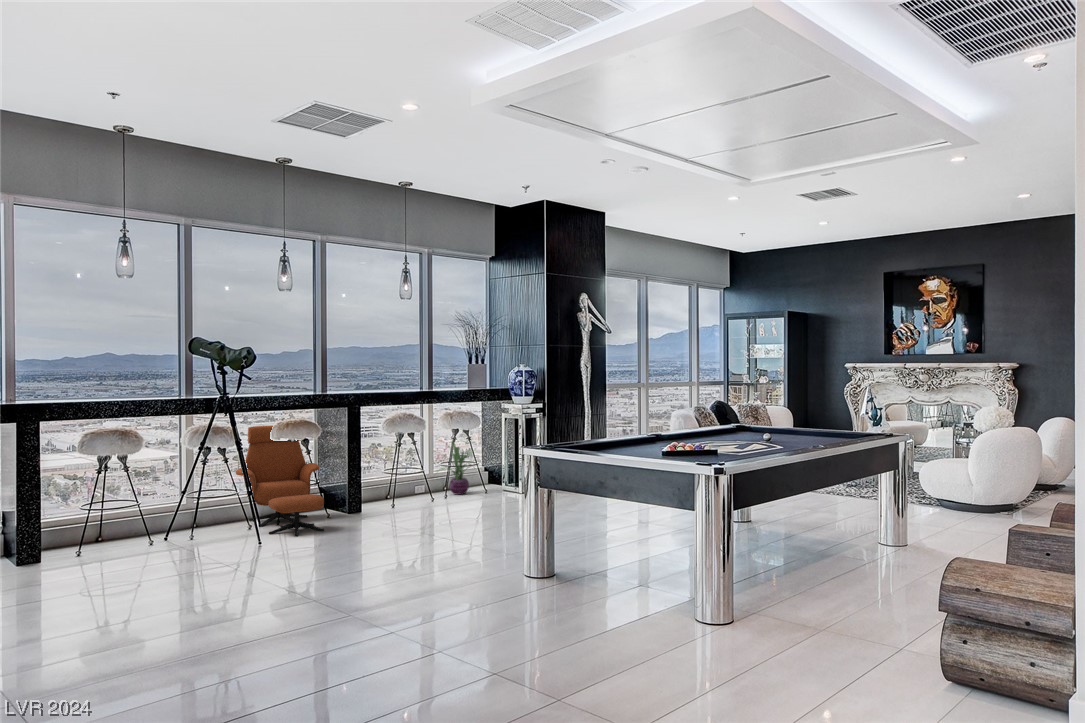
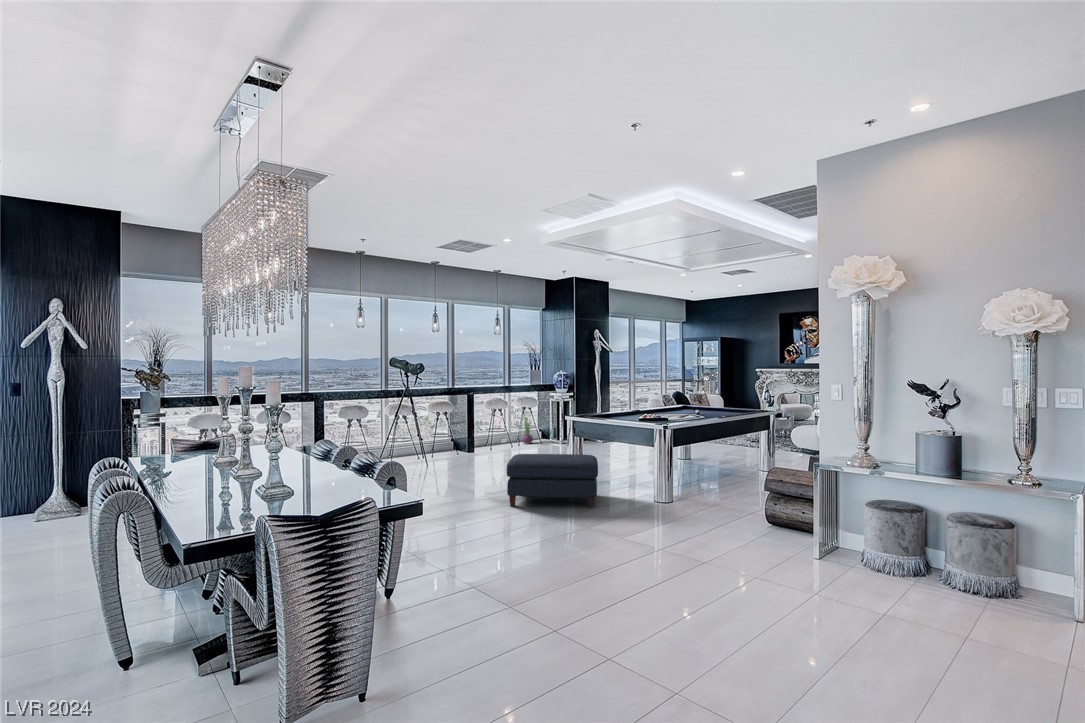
lounge chair: present [236,426,324,536] -> none [411,404,459,464]
ottoman: none [387,525,580,640] -> present [506,454,598,508]

